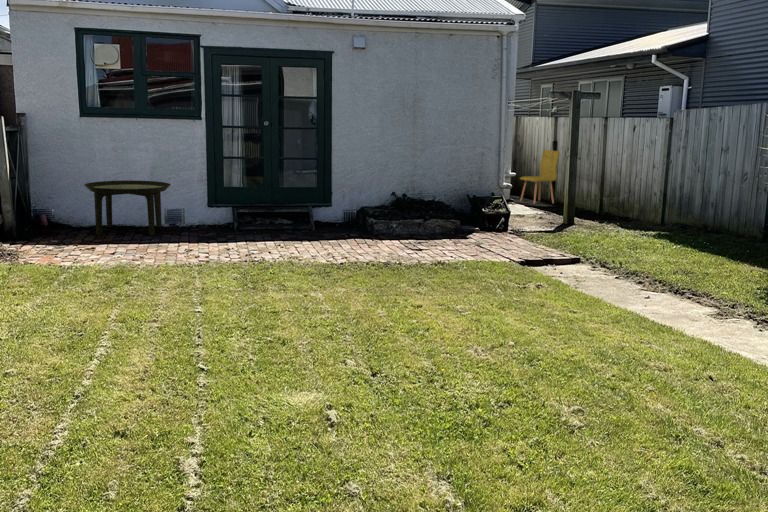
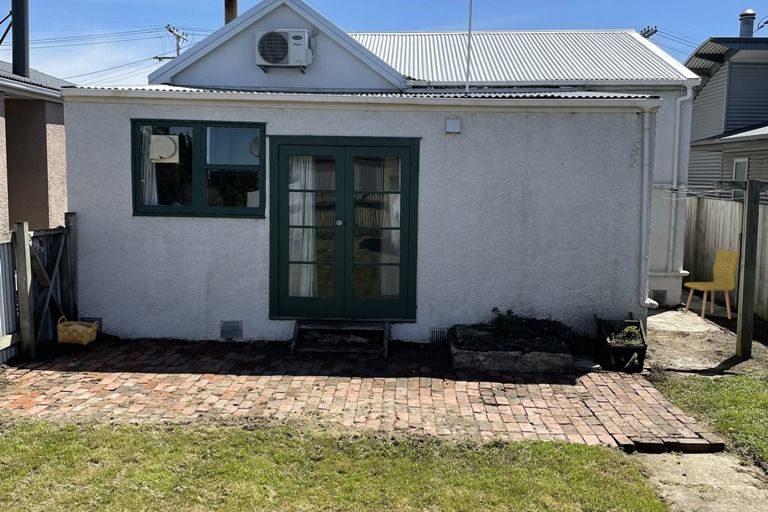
round table: present [85,180,171,236] -> none [122,287,219,357]
woven basket: none [20,208,57,232] -> present [57,316,98,345]

